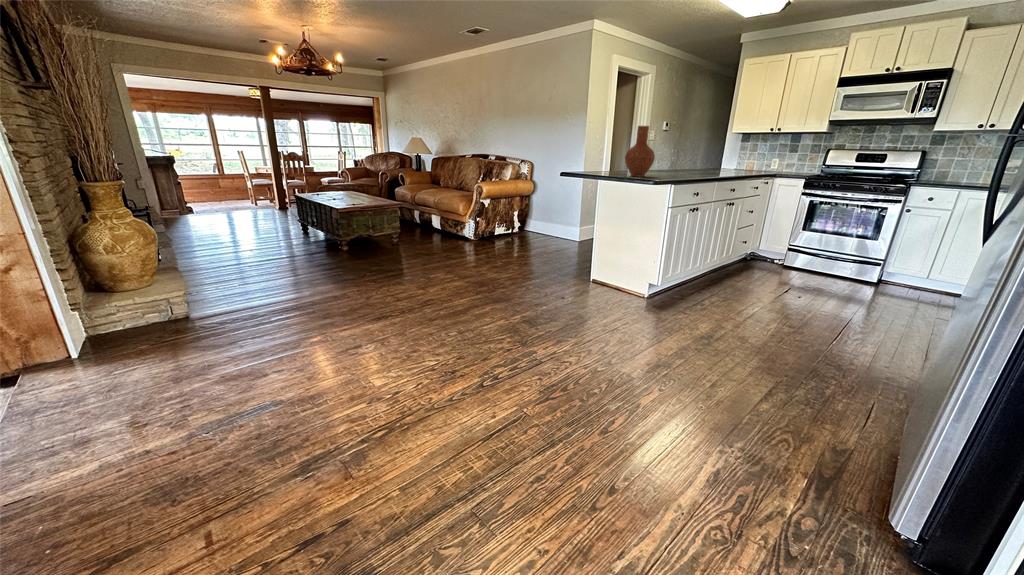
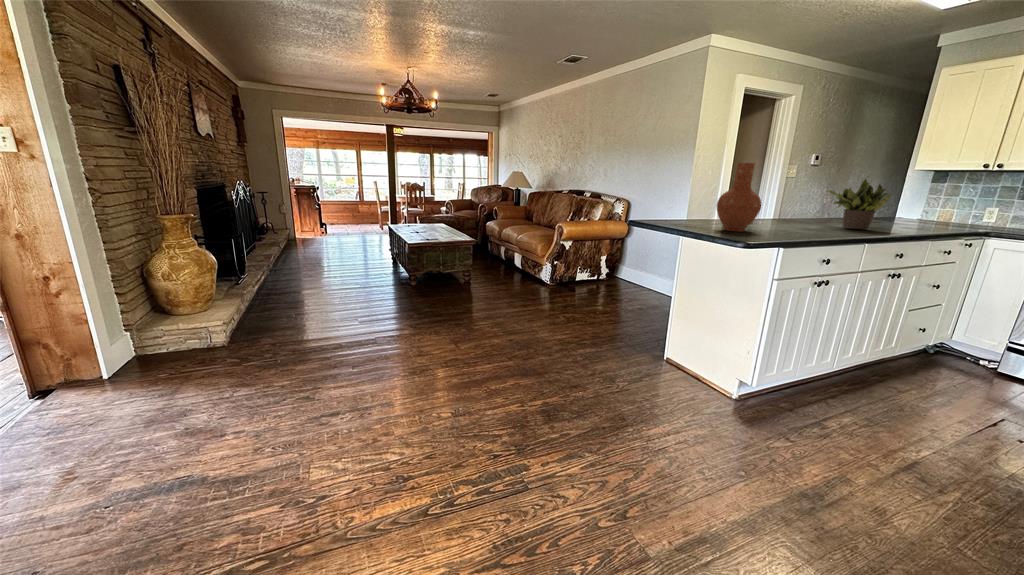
potted plant: none [687,137,726,174] -> present [827,179,891,229]

